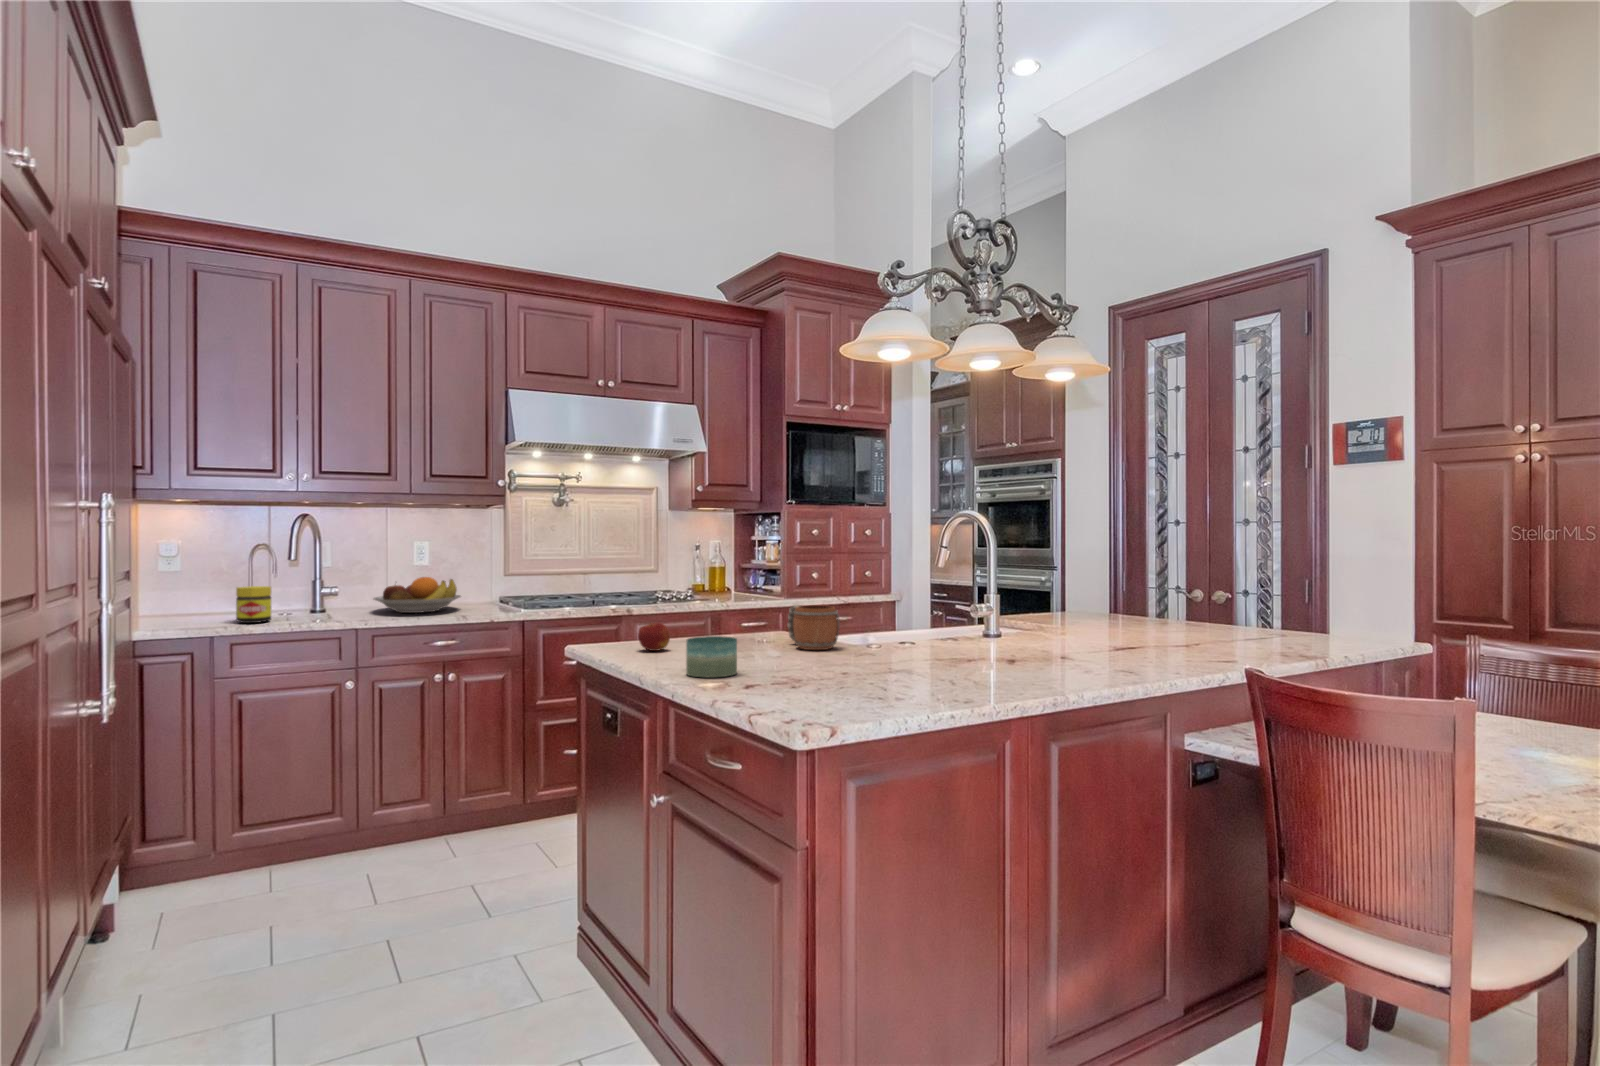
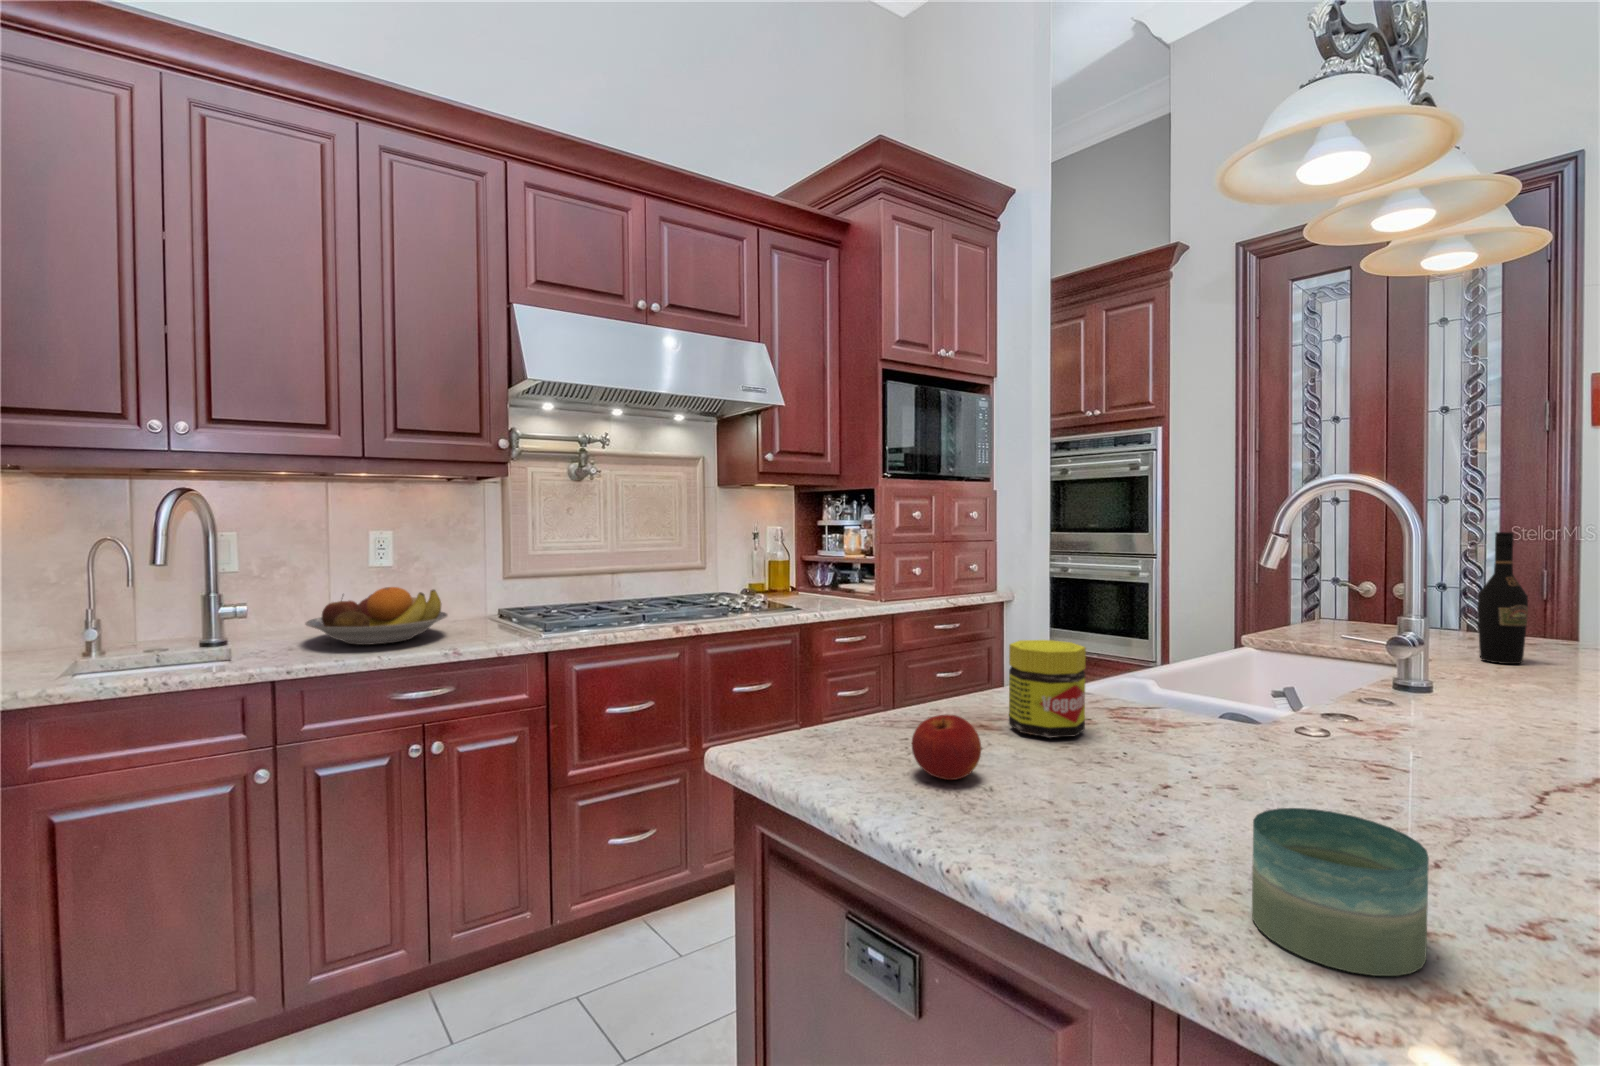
wine bottle: none [1096,543,1121,629] -> present [1478,532,1528,664]
jar: present [236,586,271,623] -> present [1009,640,1086,738]
mug: present [788,604,840,650] -> none [1149,657,1297,762]

